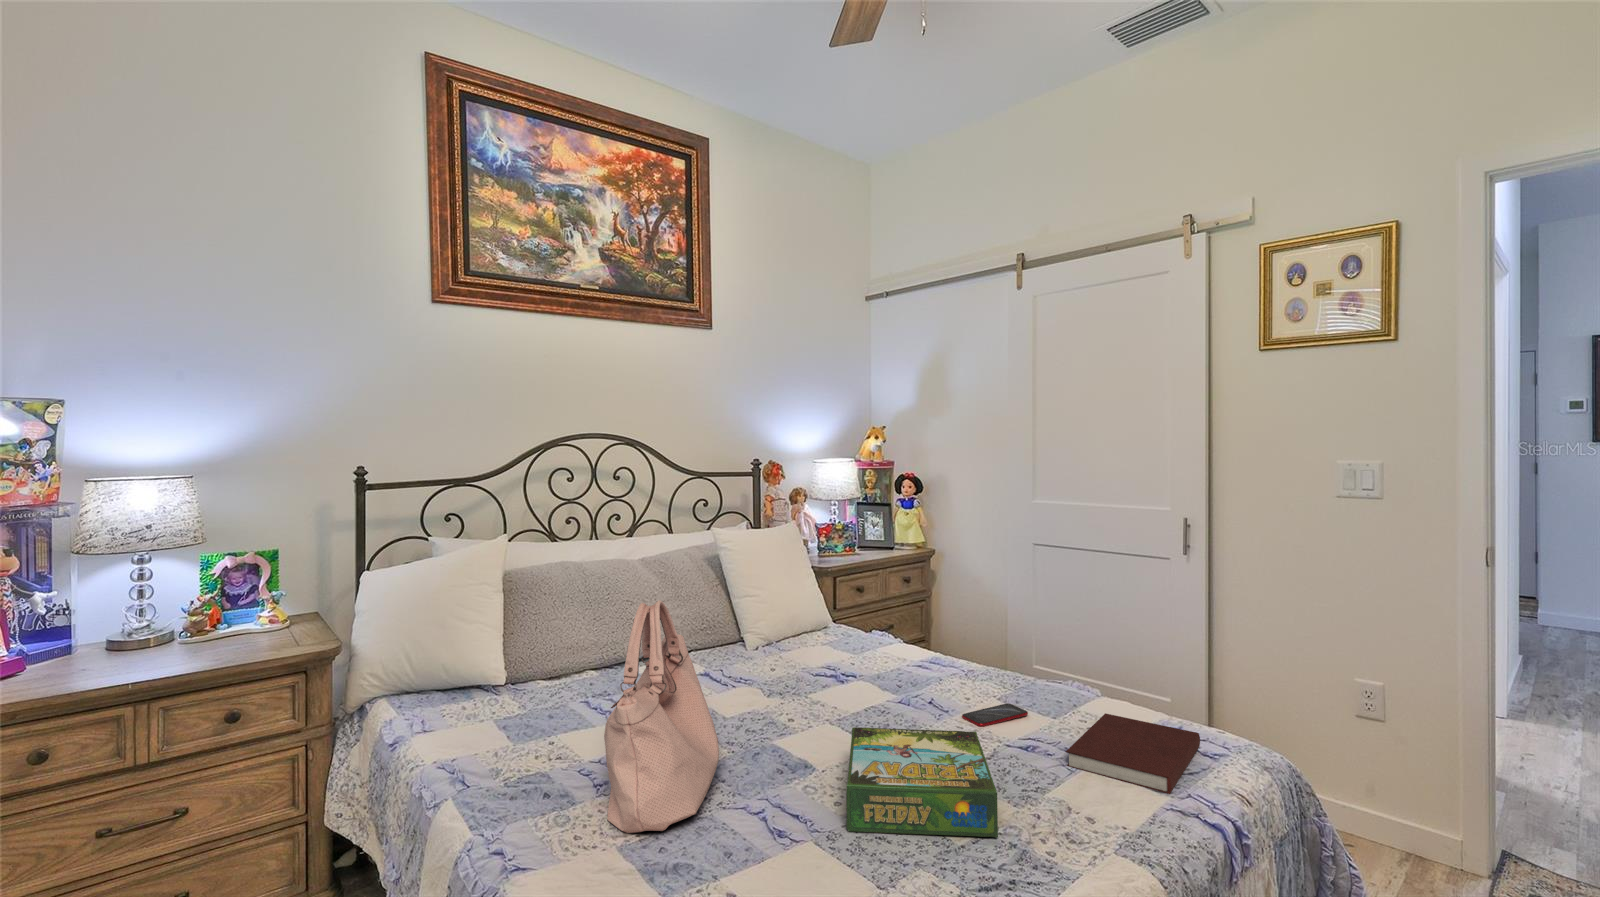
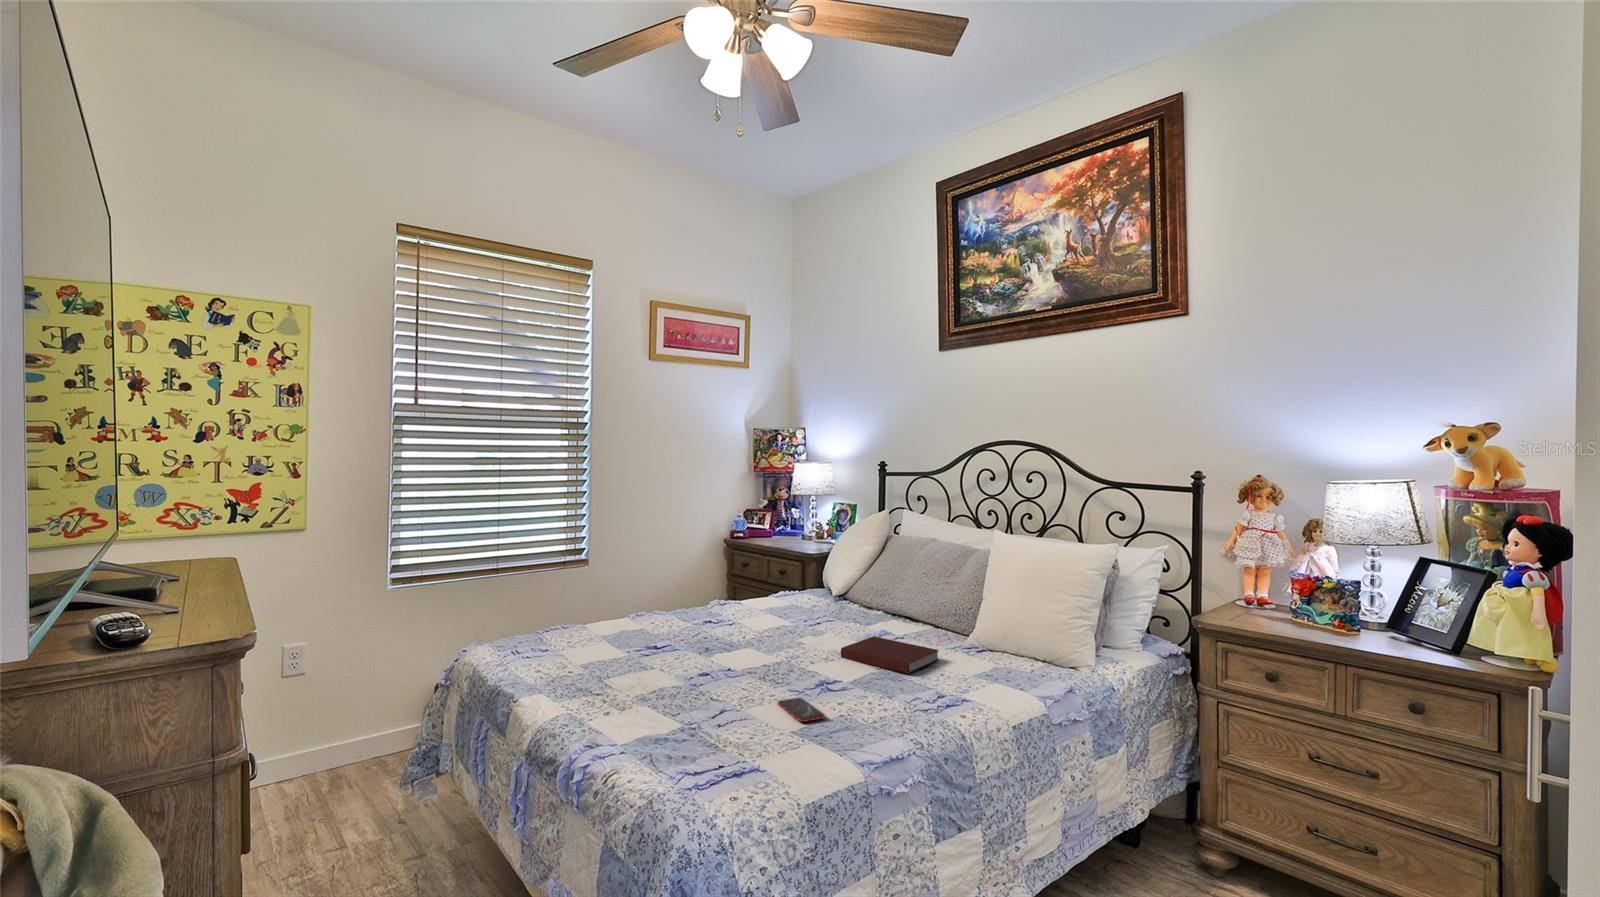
handbag: present [604,600,719,833] -> none [646,532,753,635]
notebook: present [1066,713,1200,794] -> present [841,636,939,674]
board game: present [846,727,998,838] -> none [603,634,708,688]

